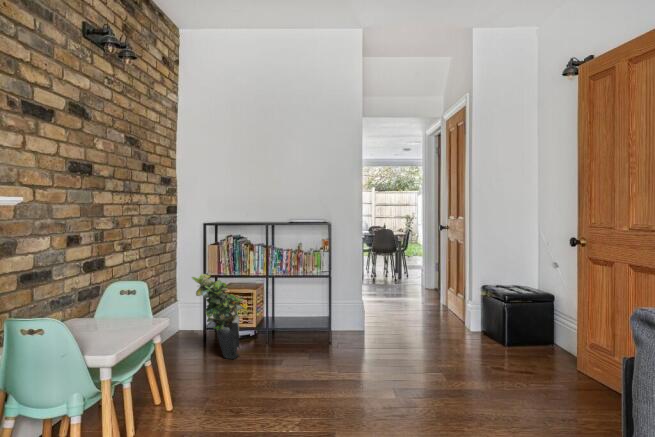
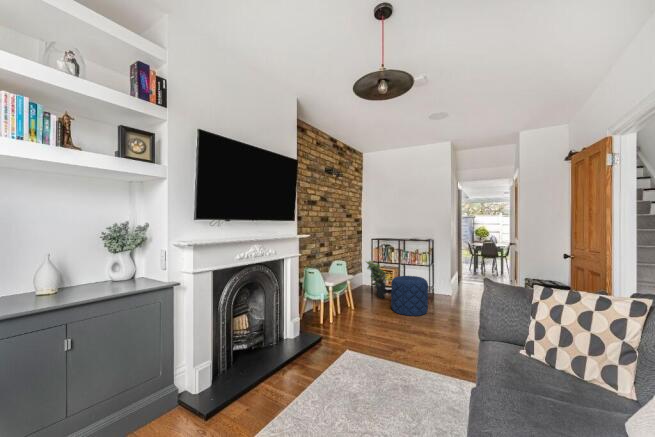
pouf: none [264,305,346,402] -> present [391,276,428,316]

